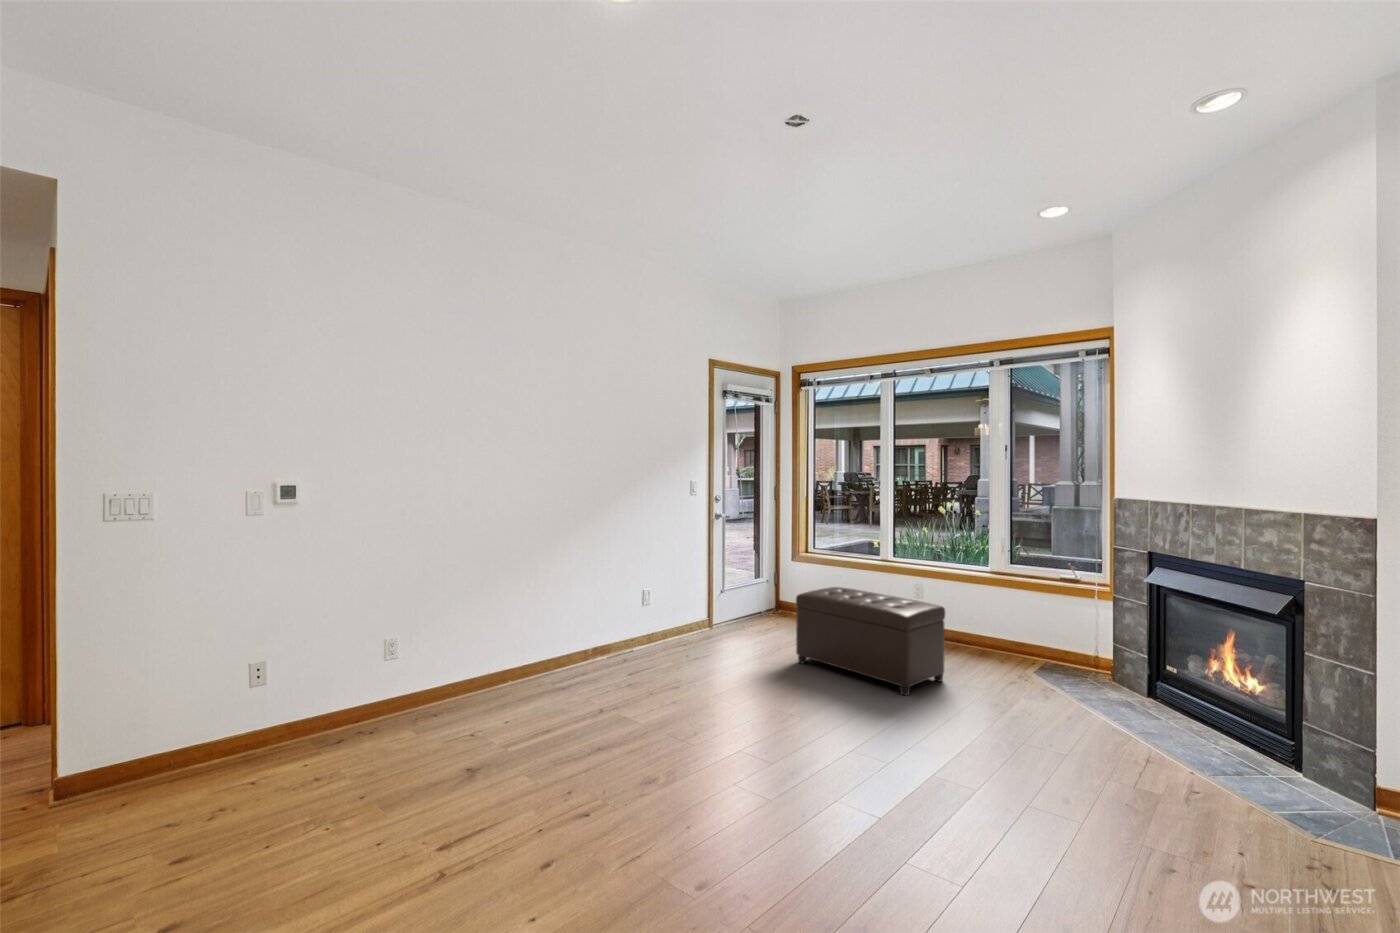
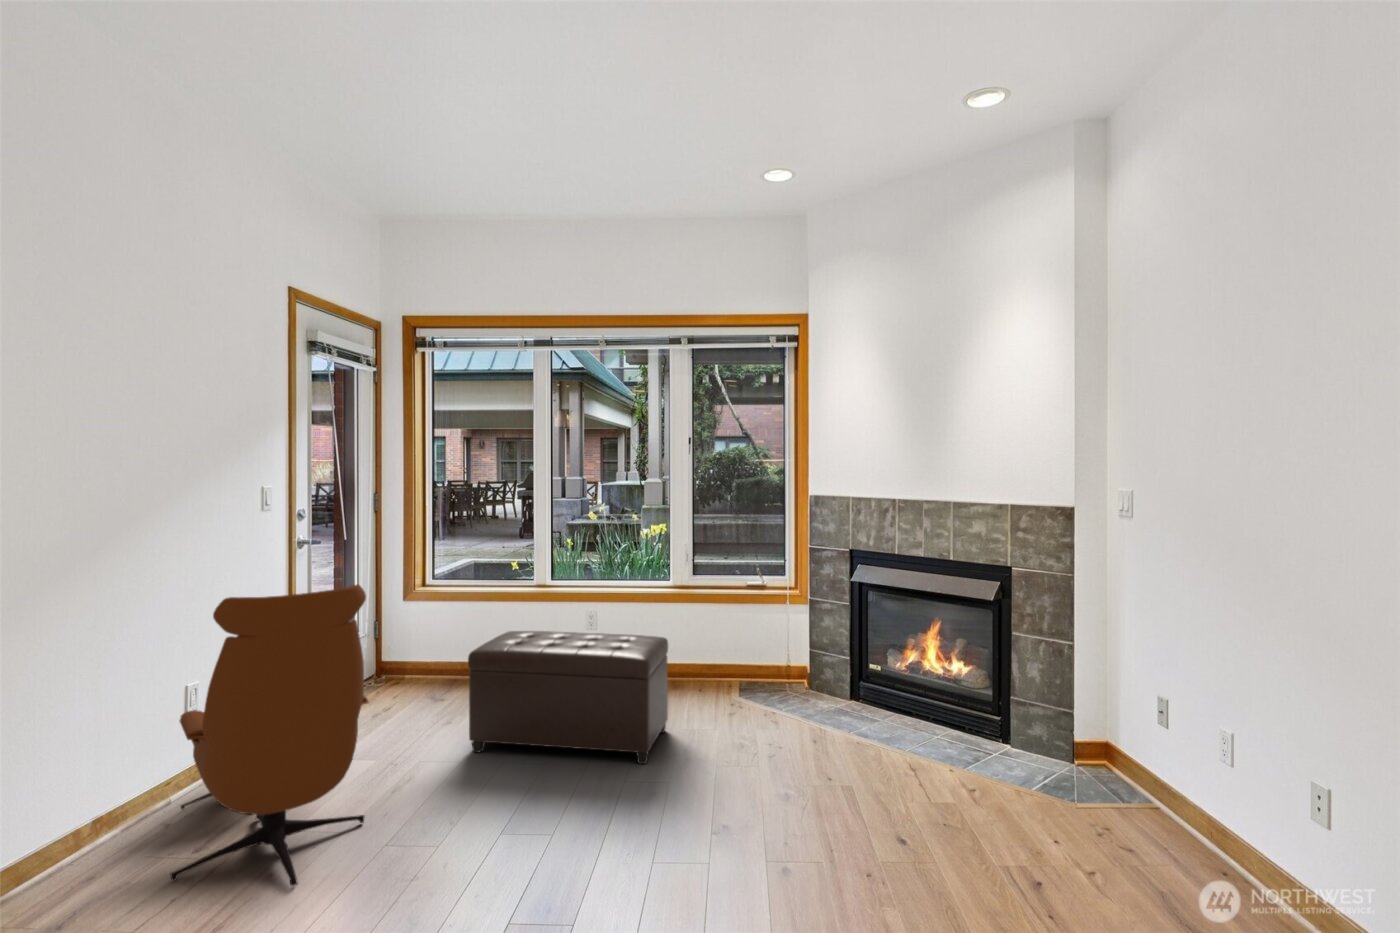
lounge chair: none [621,536,715,697] -> present [171,584,369,886]

